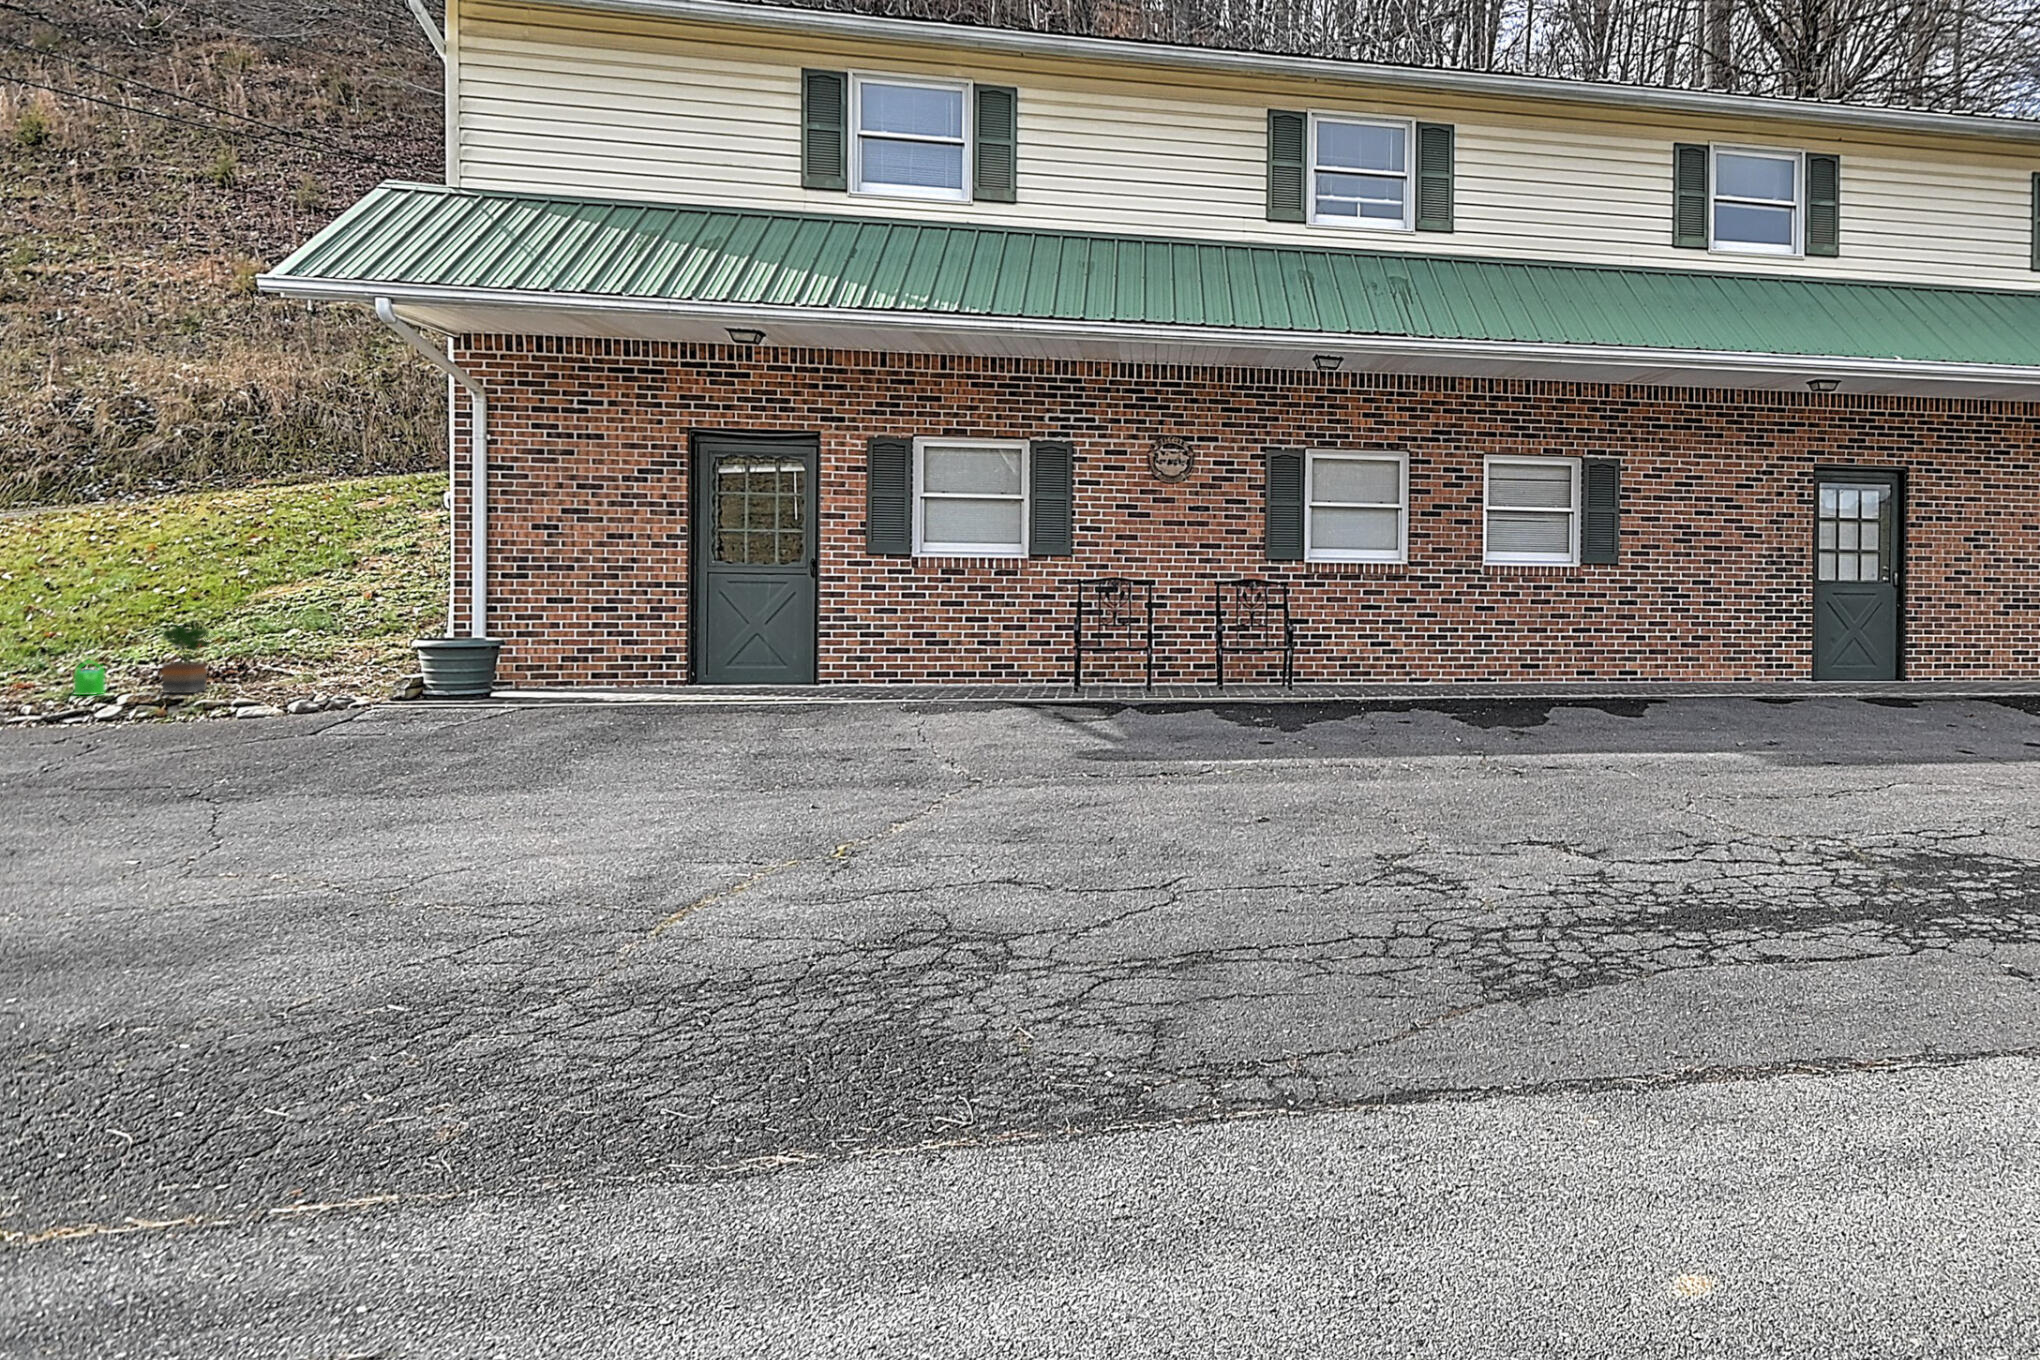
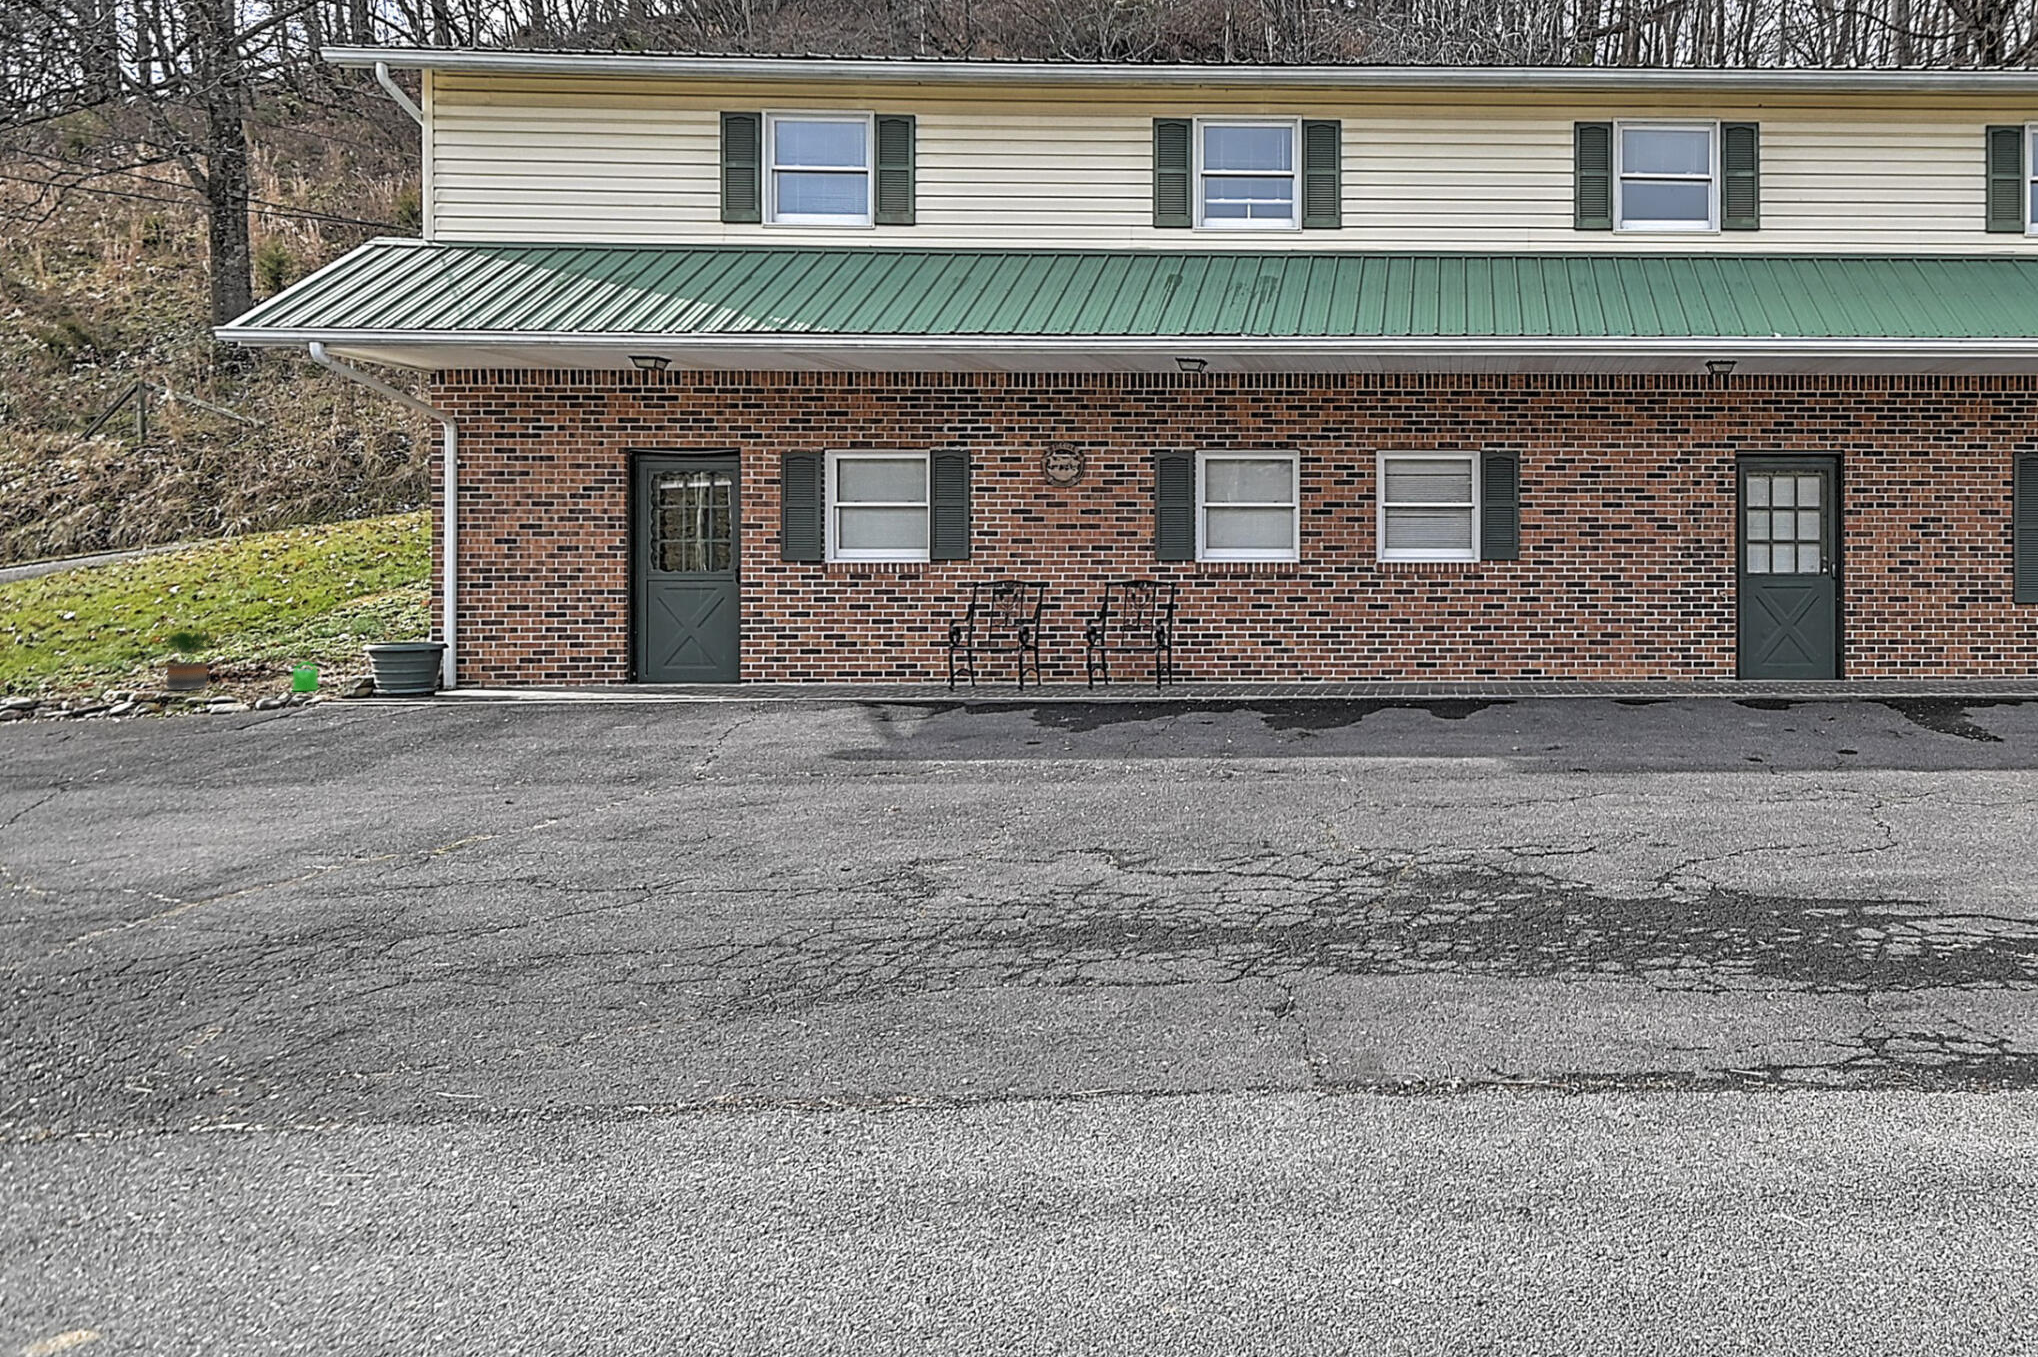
watering can: present [74,660,105,695] -> present [293,661,318,691]

